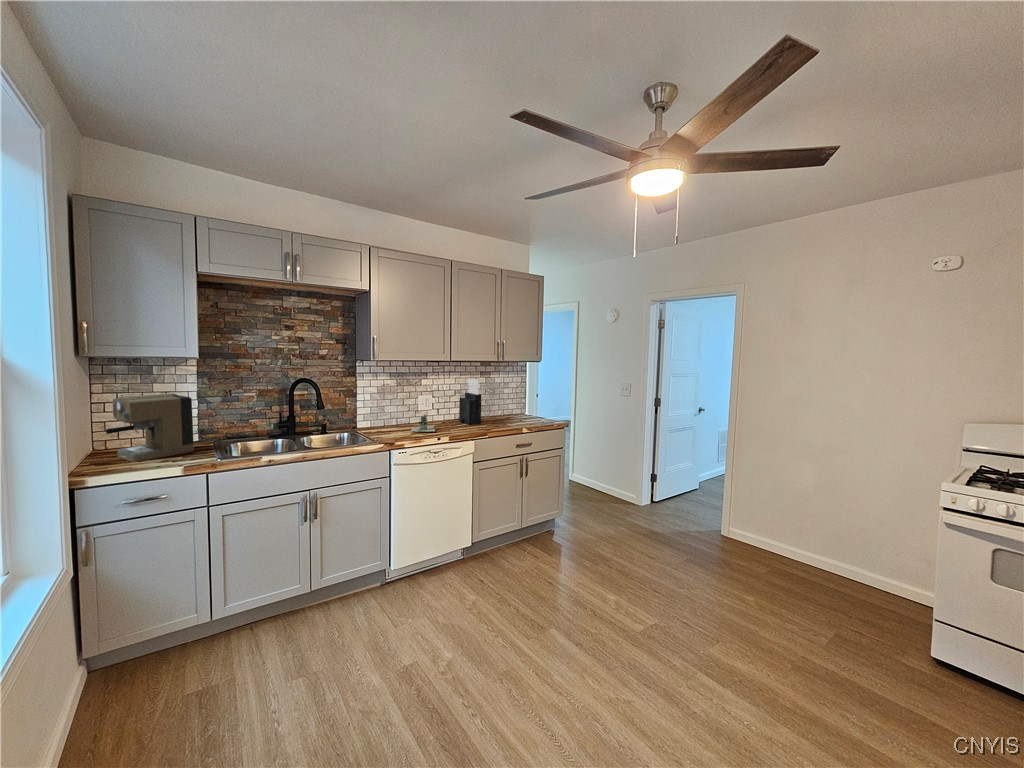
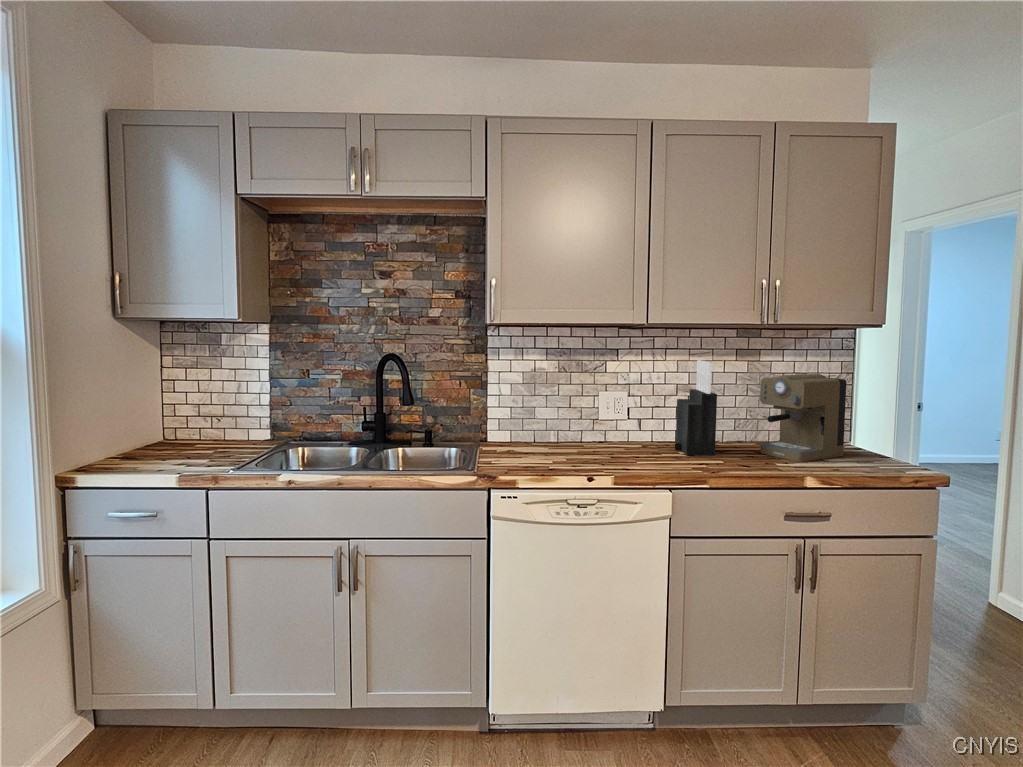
coffee maker: present [106,393,194,462] -> present [760,373,847,462]
potted plant: present [411,415,435,431] -> none [554,426,621,461]

